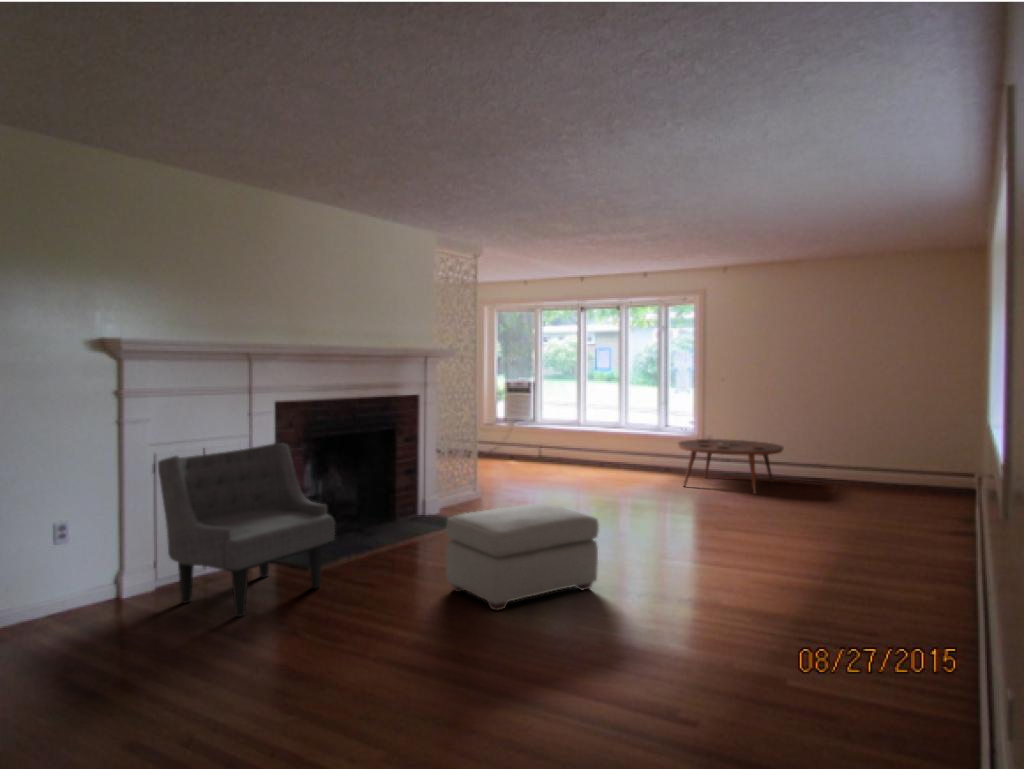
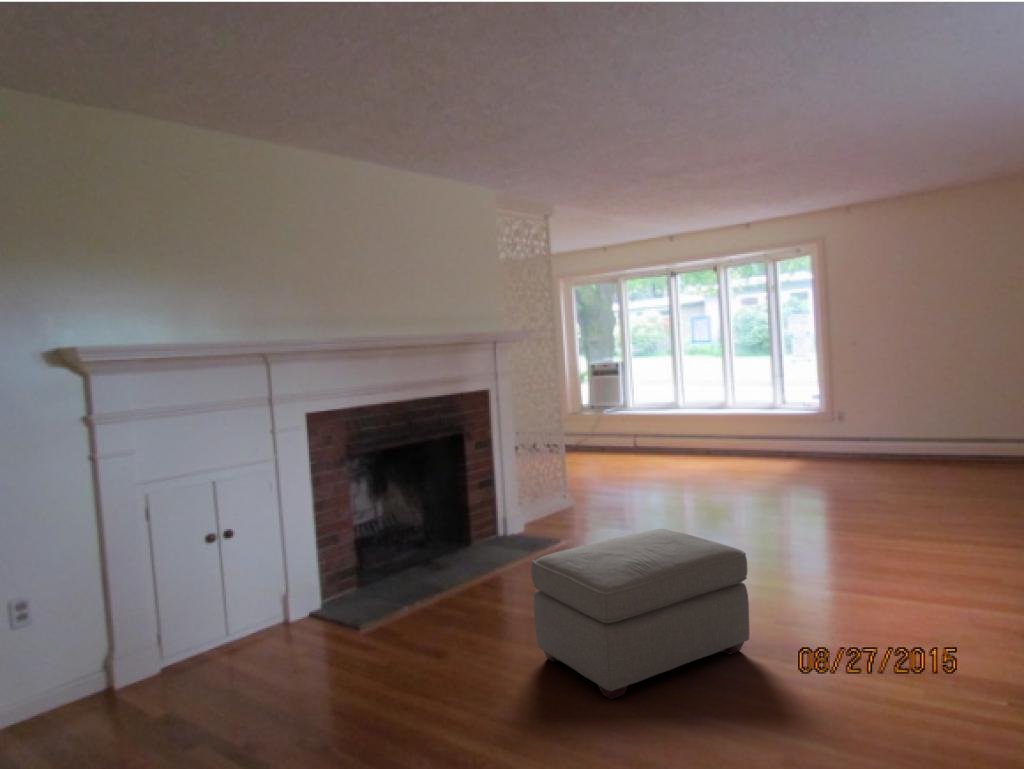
coffee table: present [678,439,783,493] -> none [803,415,943,482]
armchair: present [158,443,335,617] -> none [137,469,384,721]

